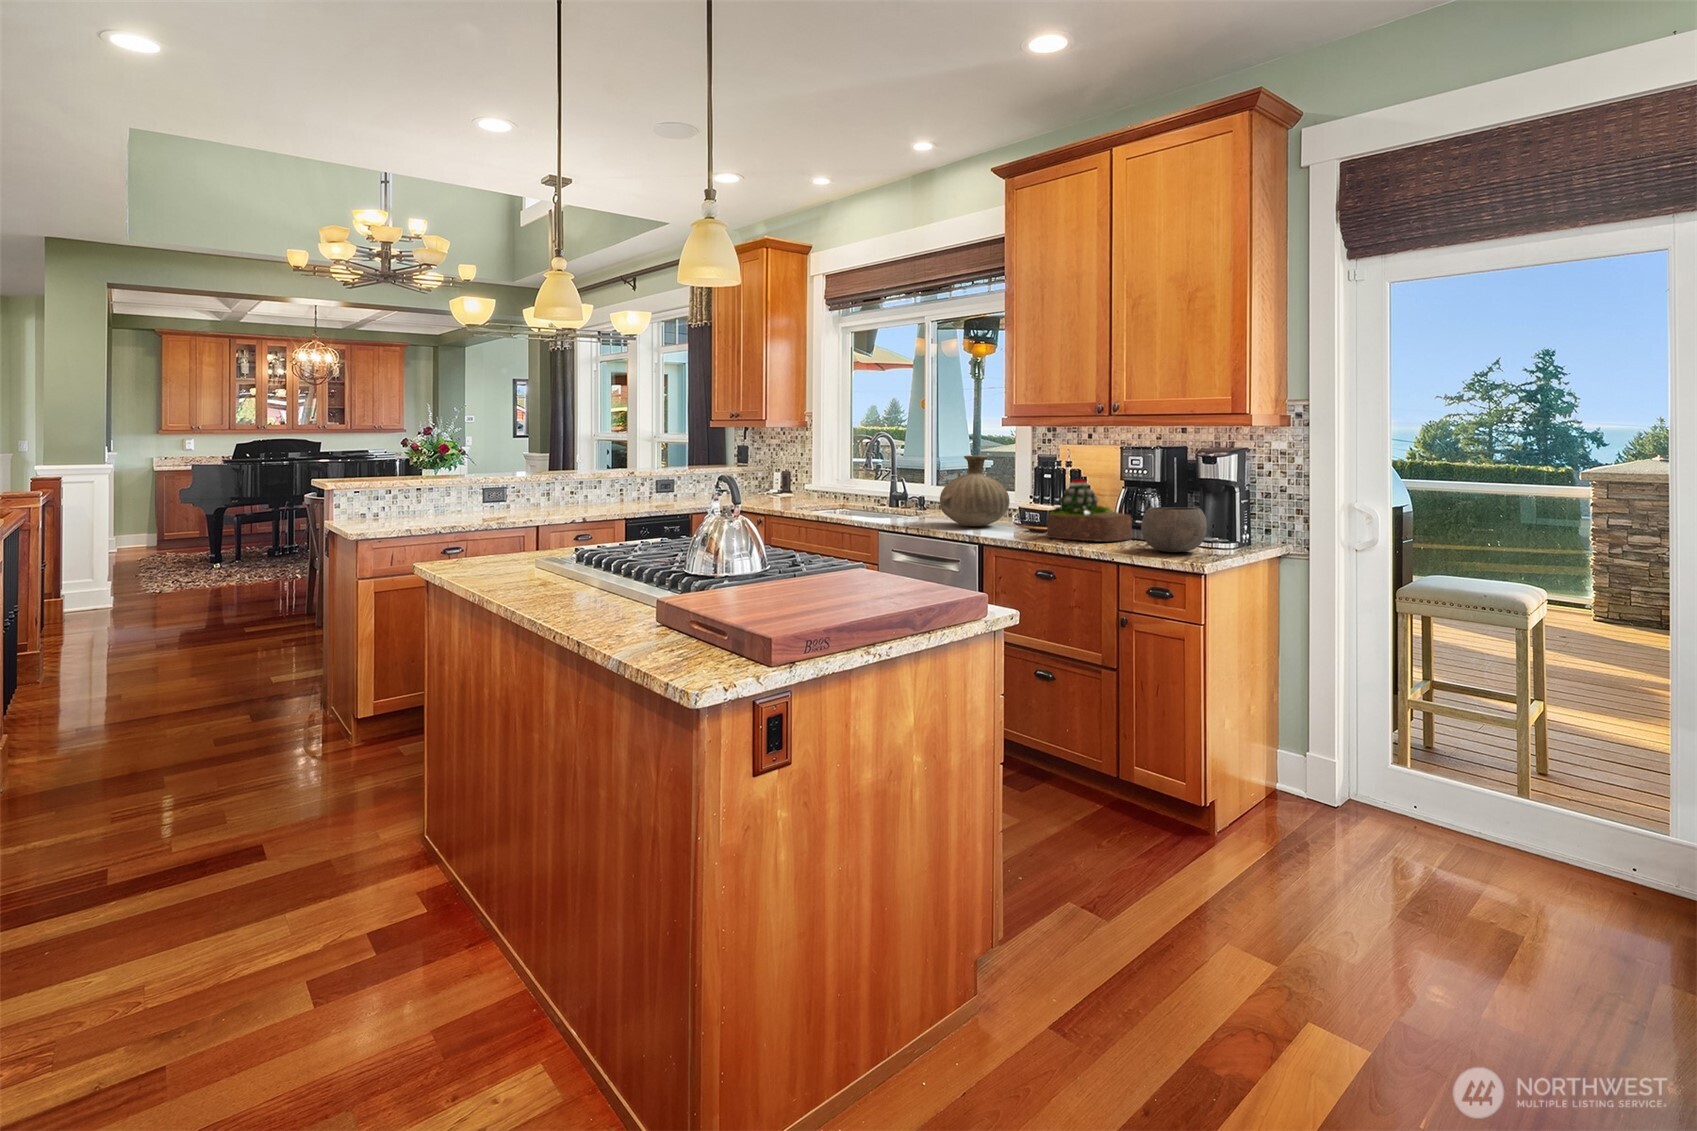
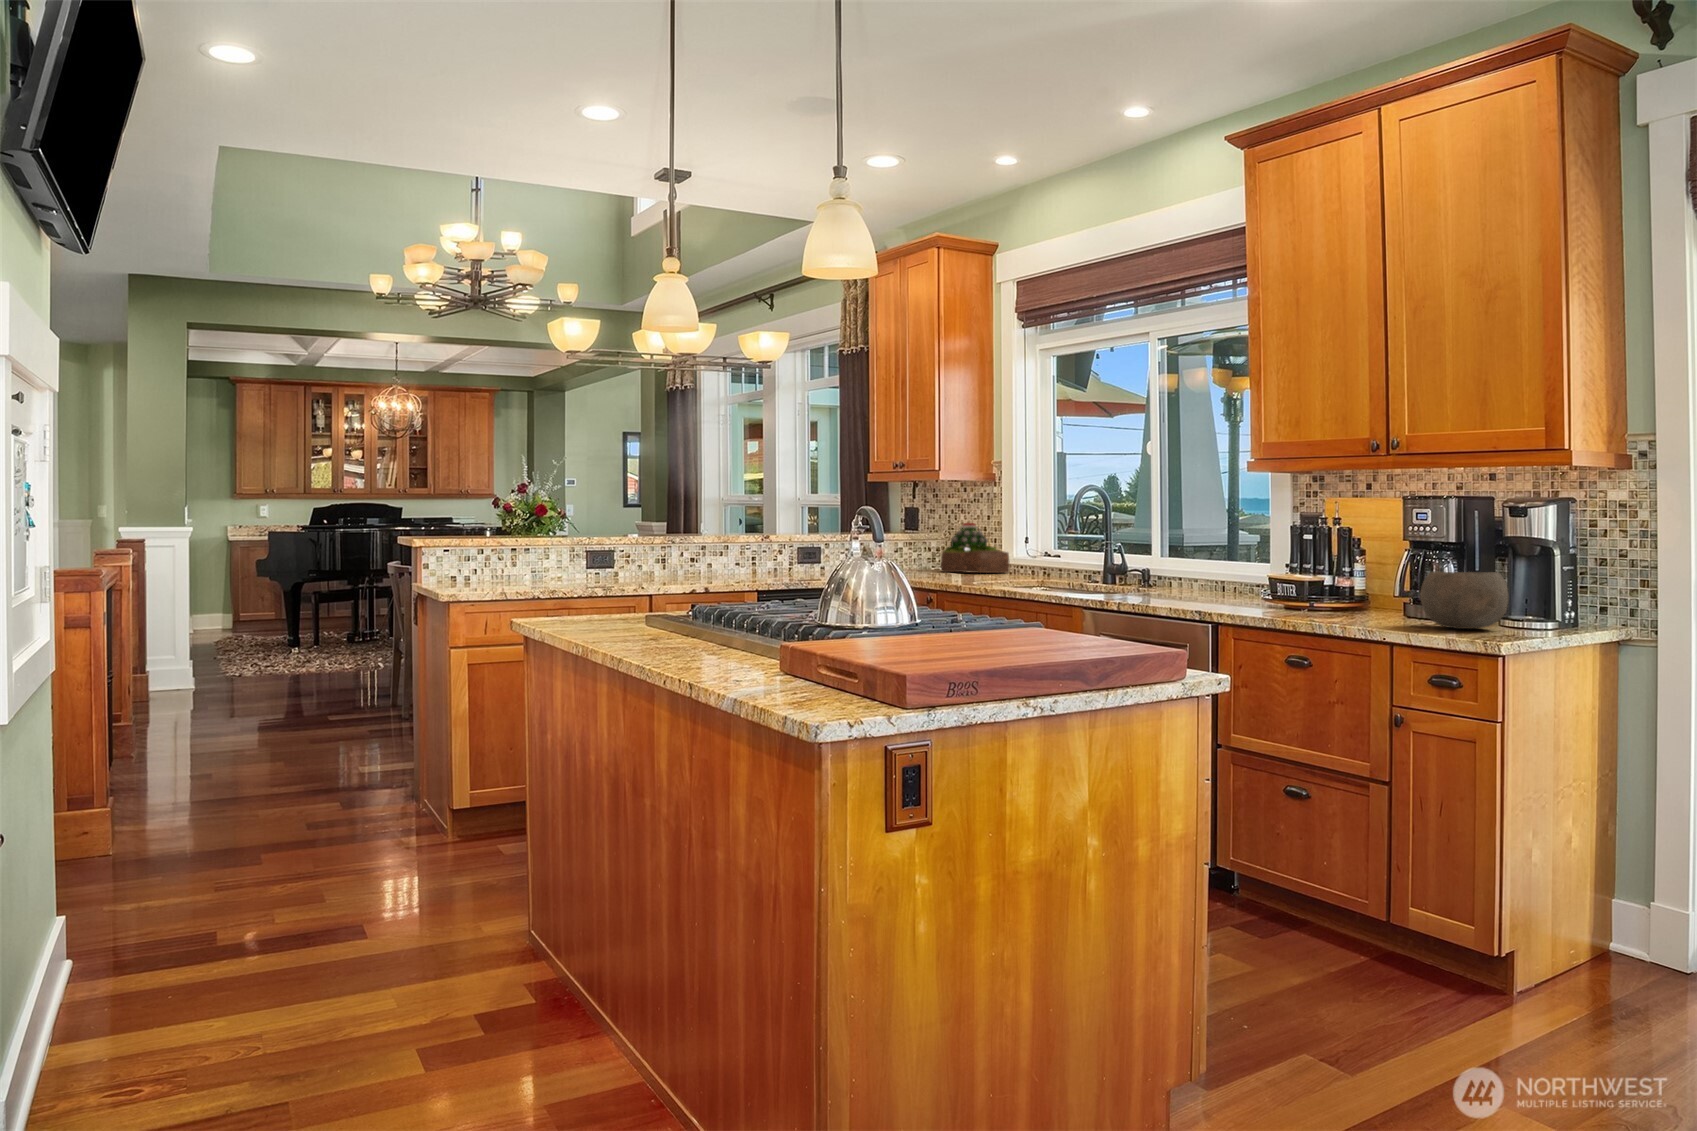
vase: present [940,456,1010,526] -> none [1162,510,1255,602]
succulent plant: present [1047,479,1132,542] -> present [941,523,1009,573]

